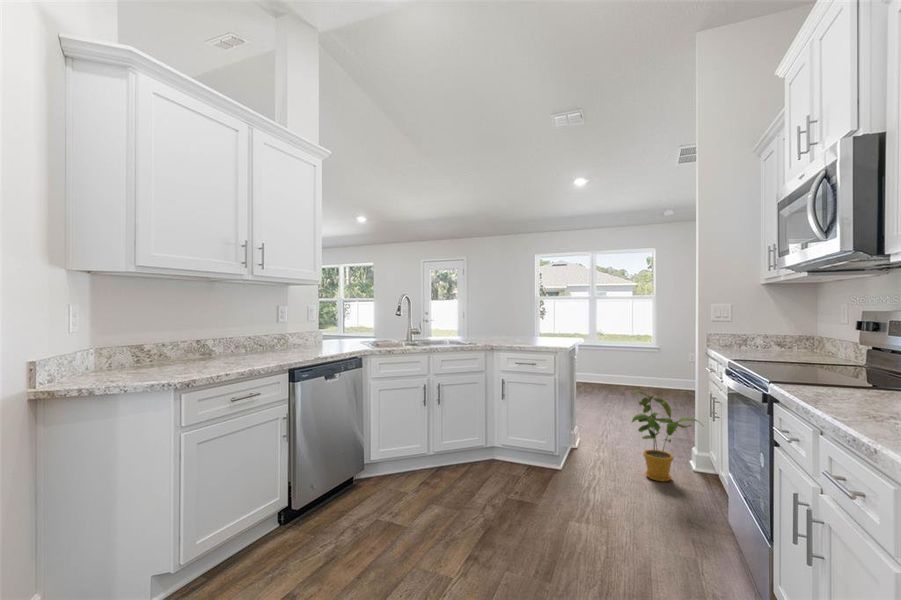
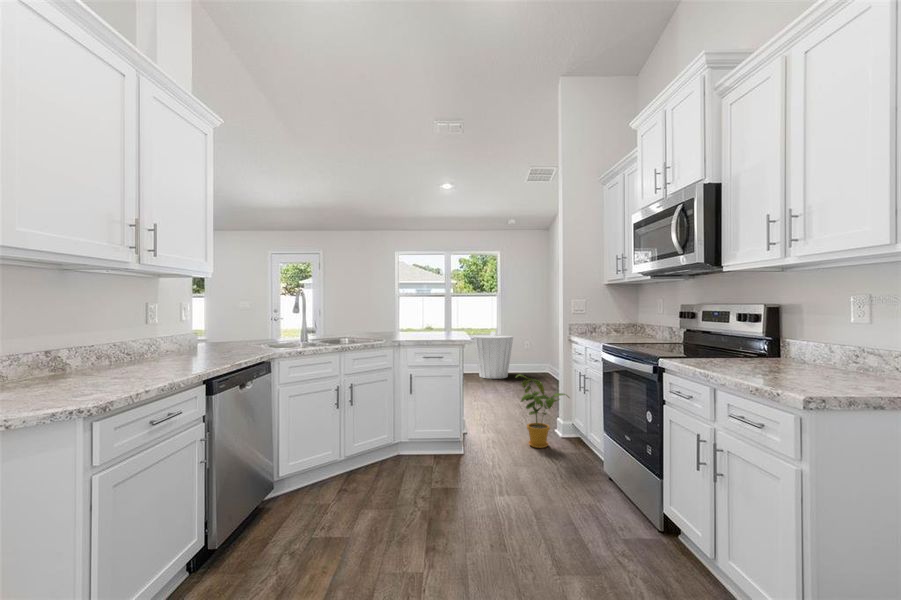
trash can: none [627,339,679,394] -> present [474,331,513,379]

